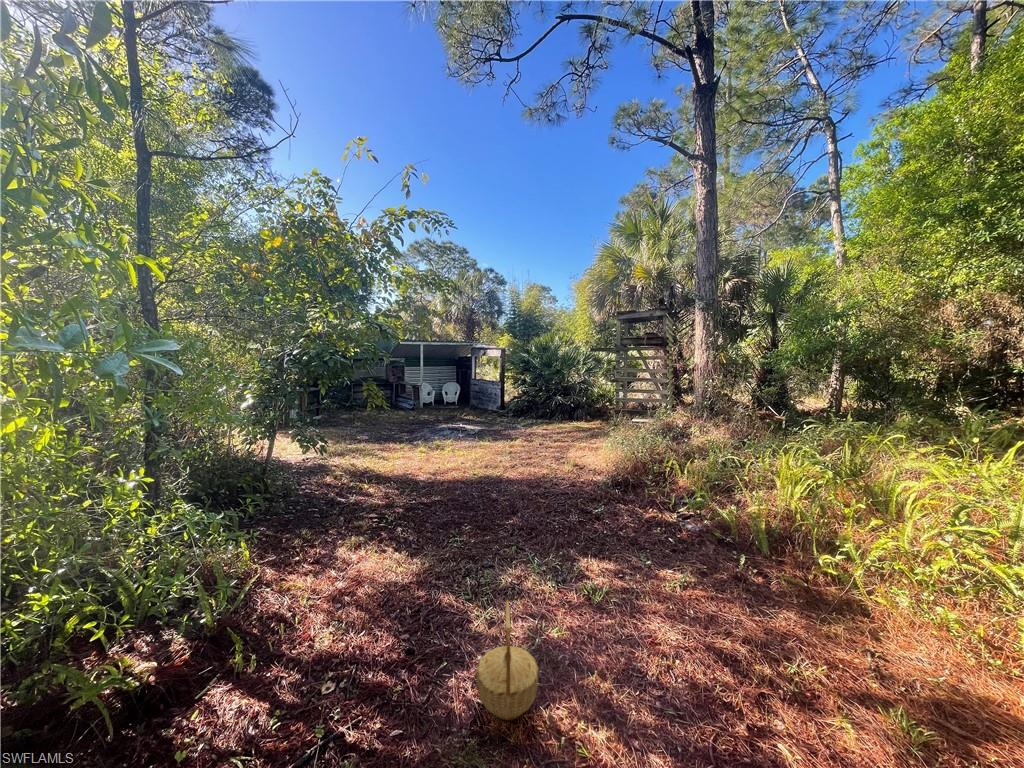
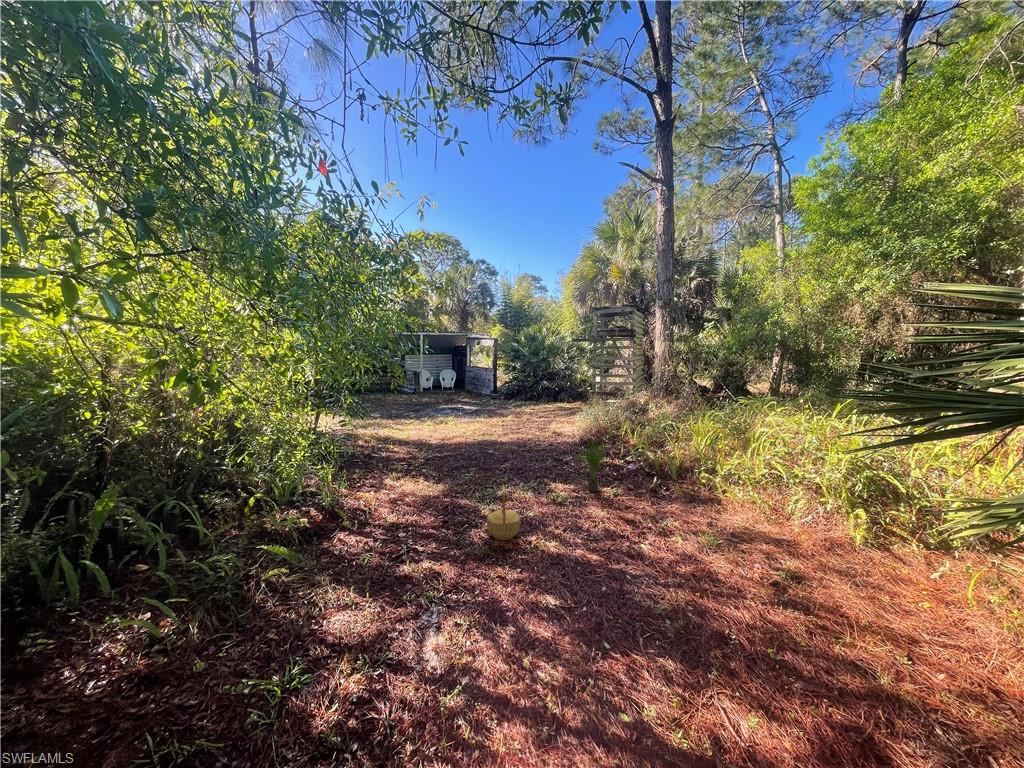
potted plant: none [613,495,673,579] -> present [583,444,604,492]

